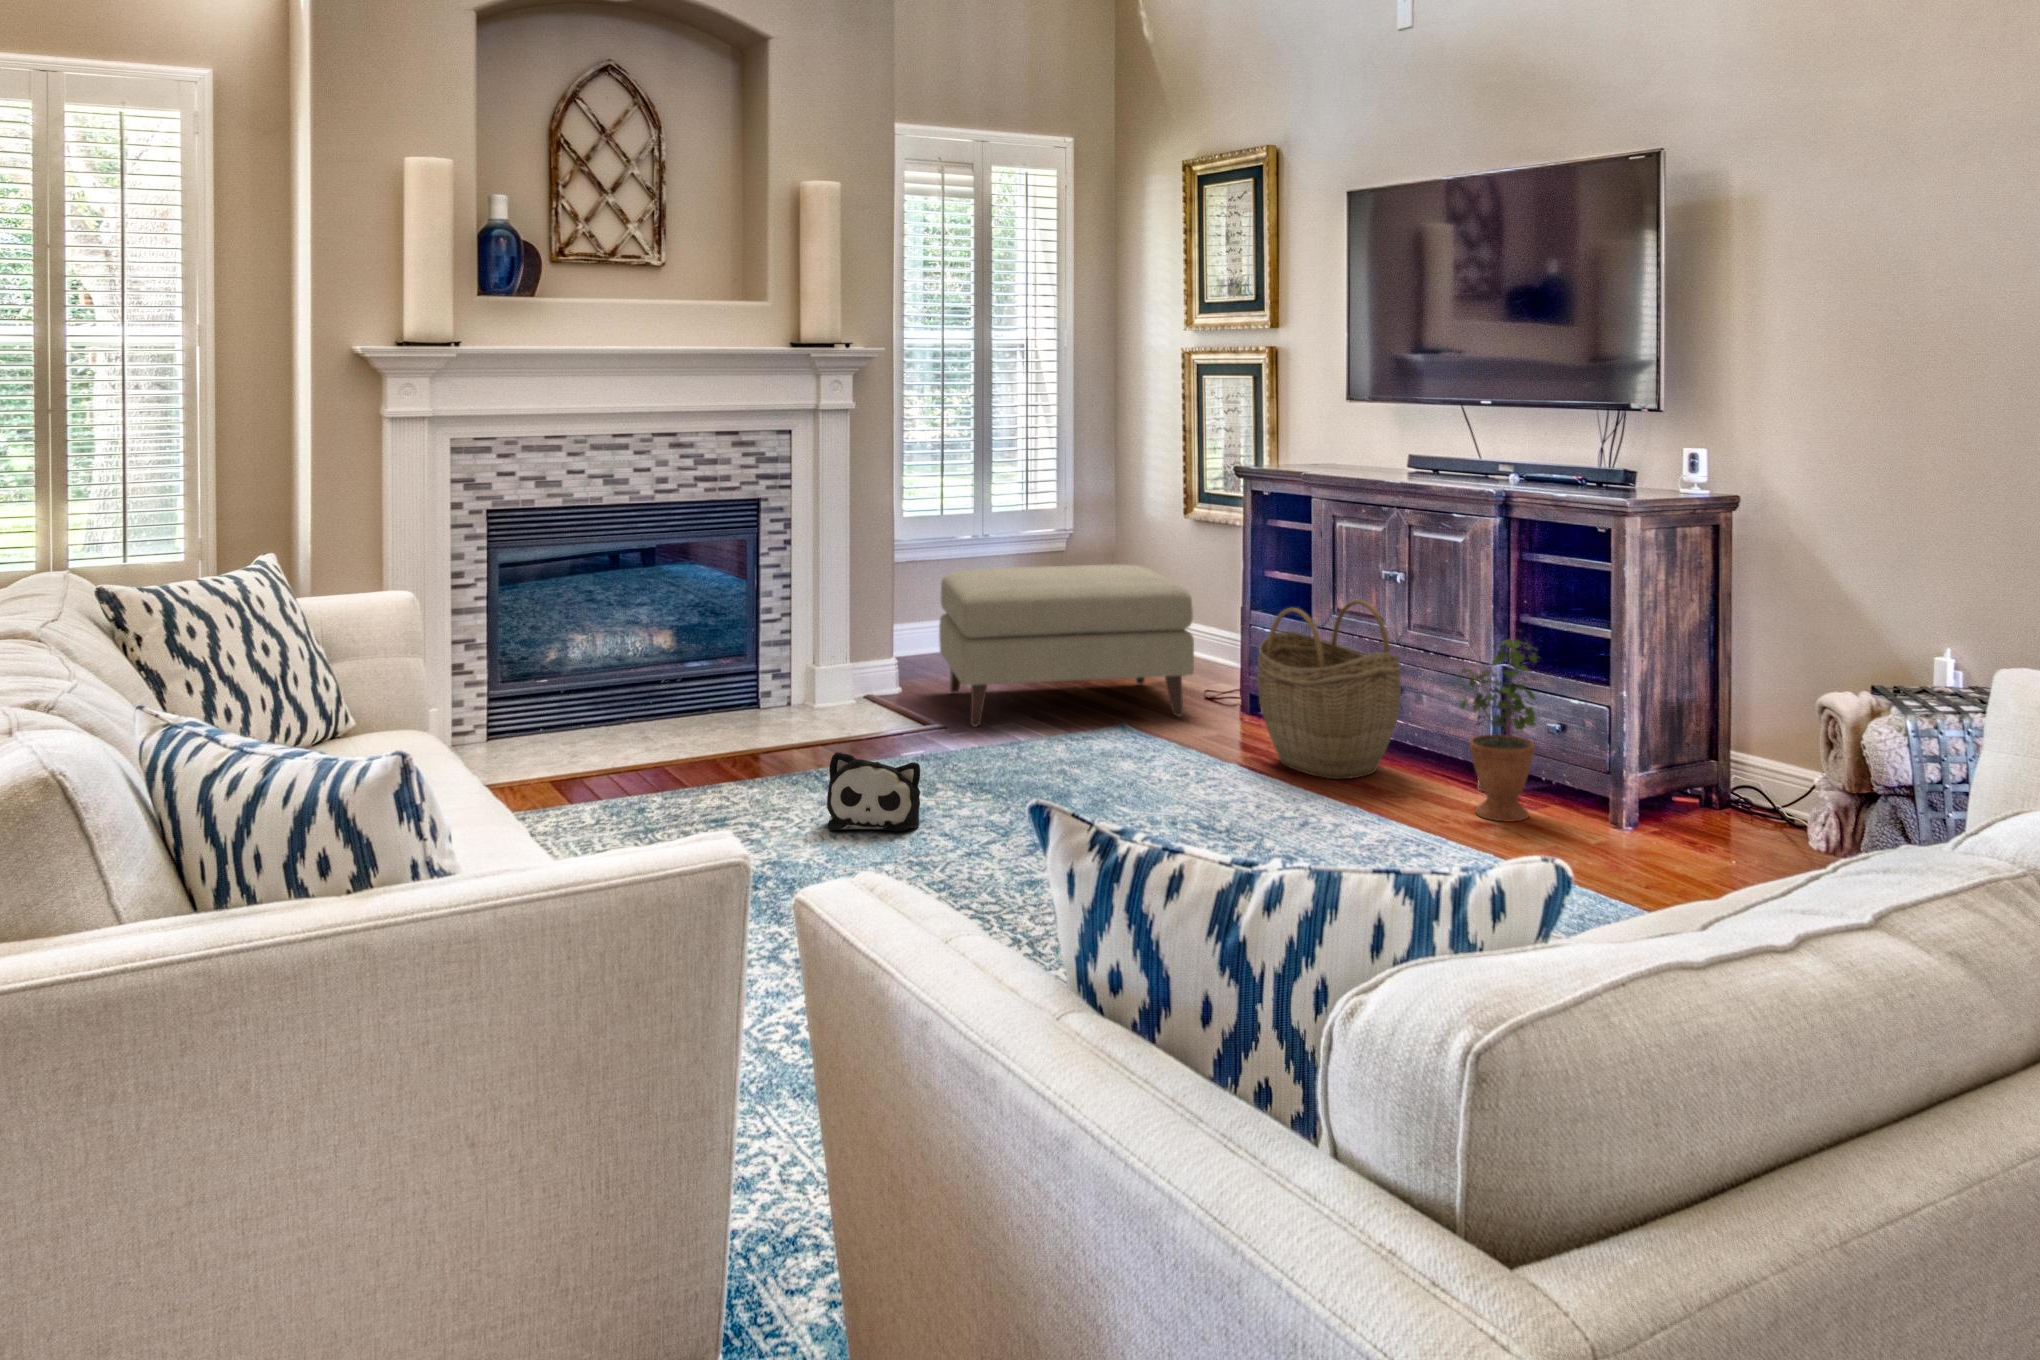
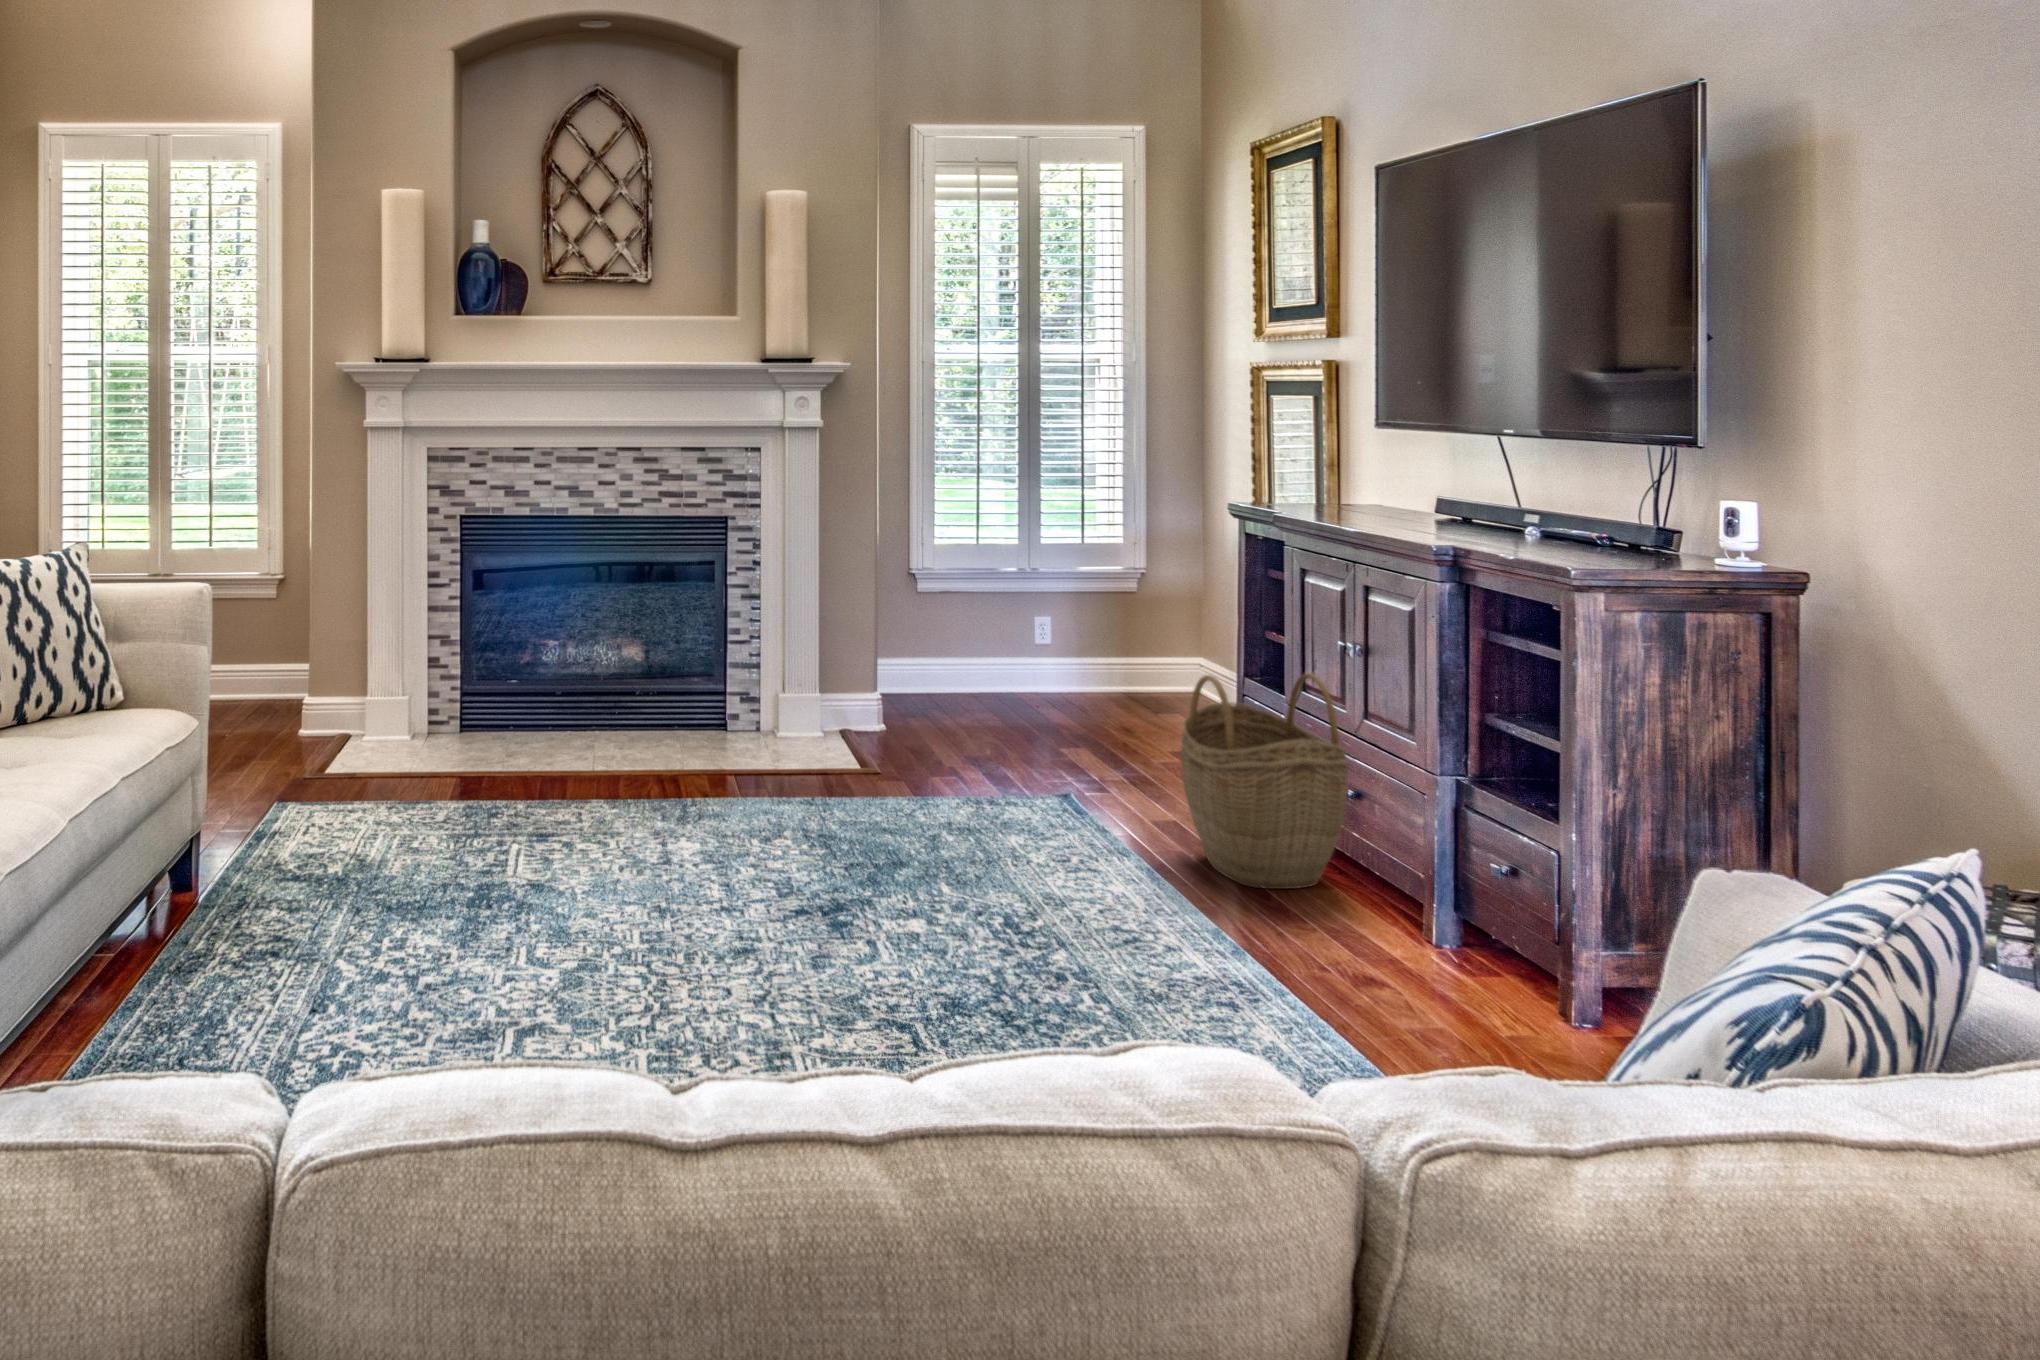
ottoman: present [939,565,1194,727] -> none [899,604,1171,790]
potted plant: present [1458,639,1539,822] -> none [1362,729,1482,975]
plush toy: present [827,752,920,831] -> none [643,780,747,871]

